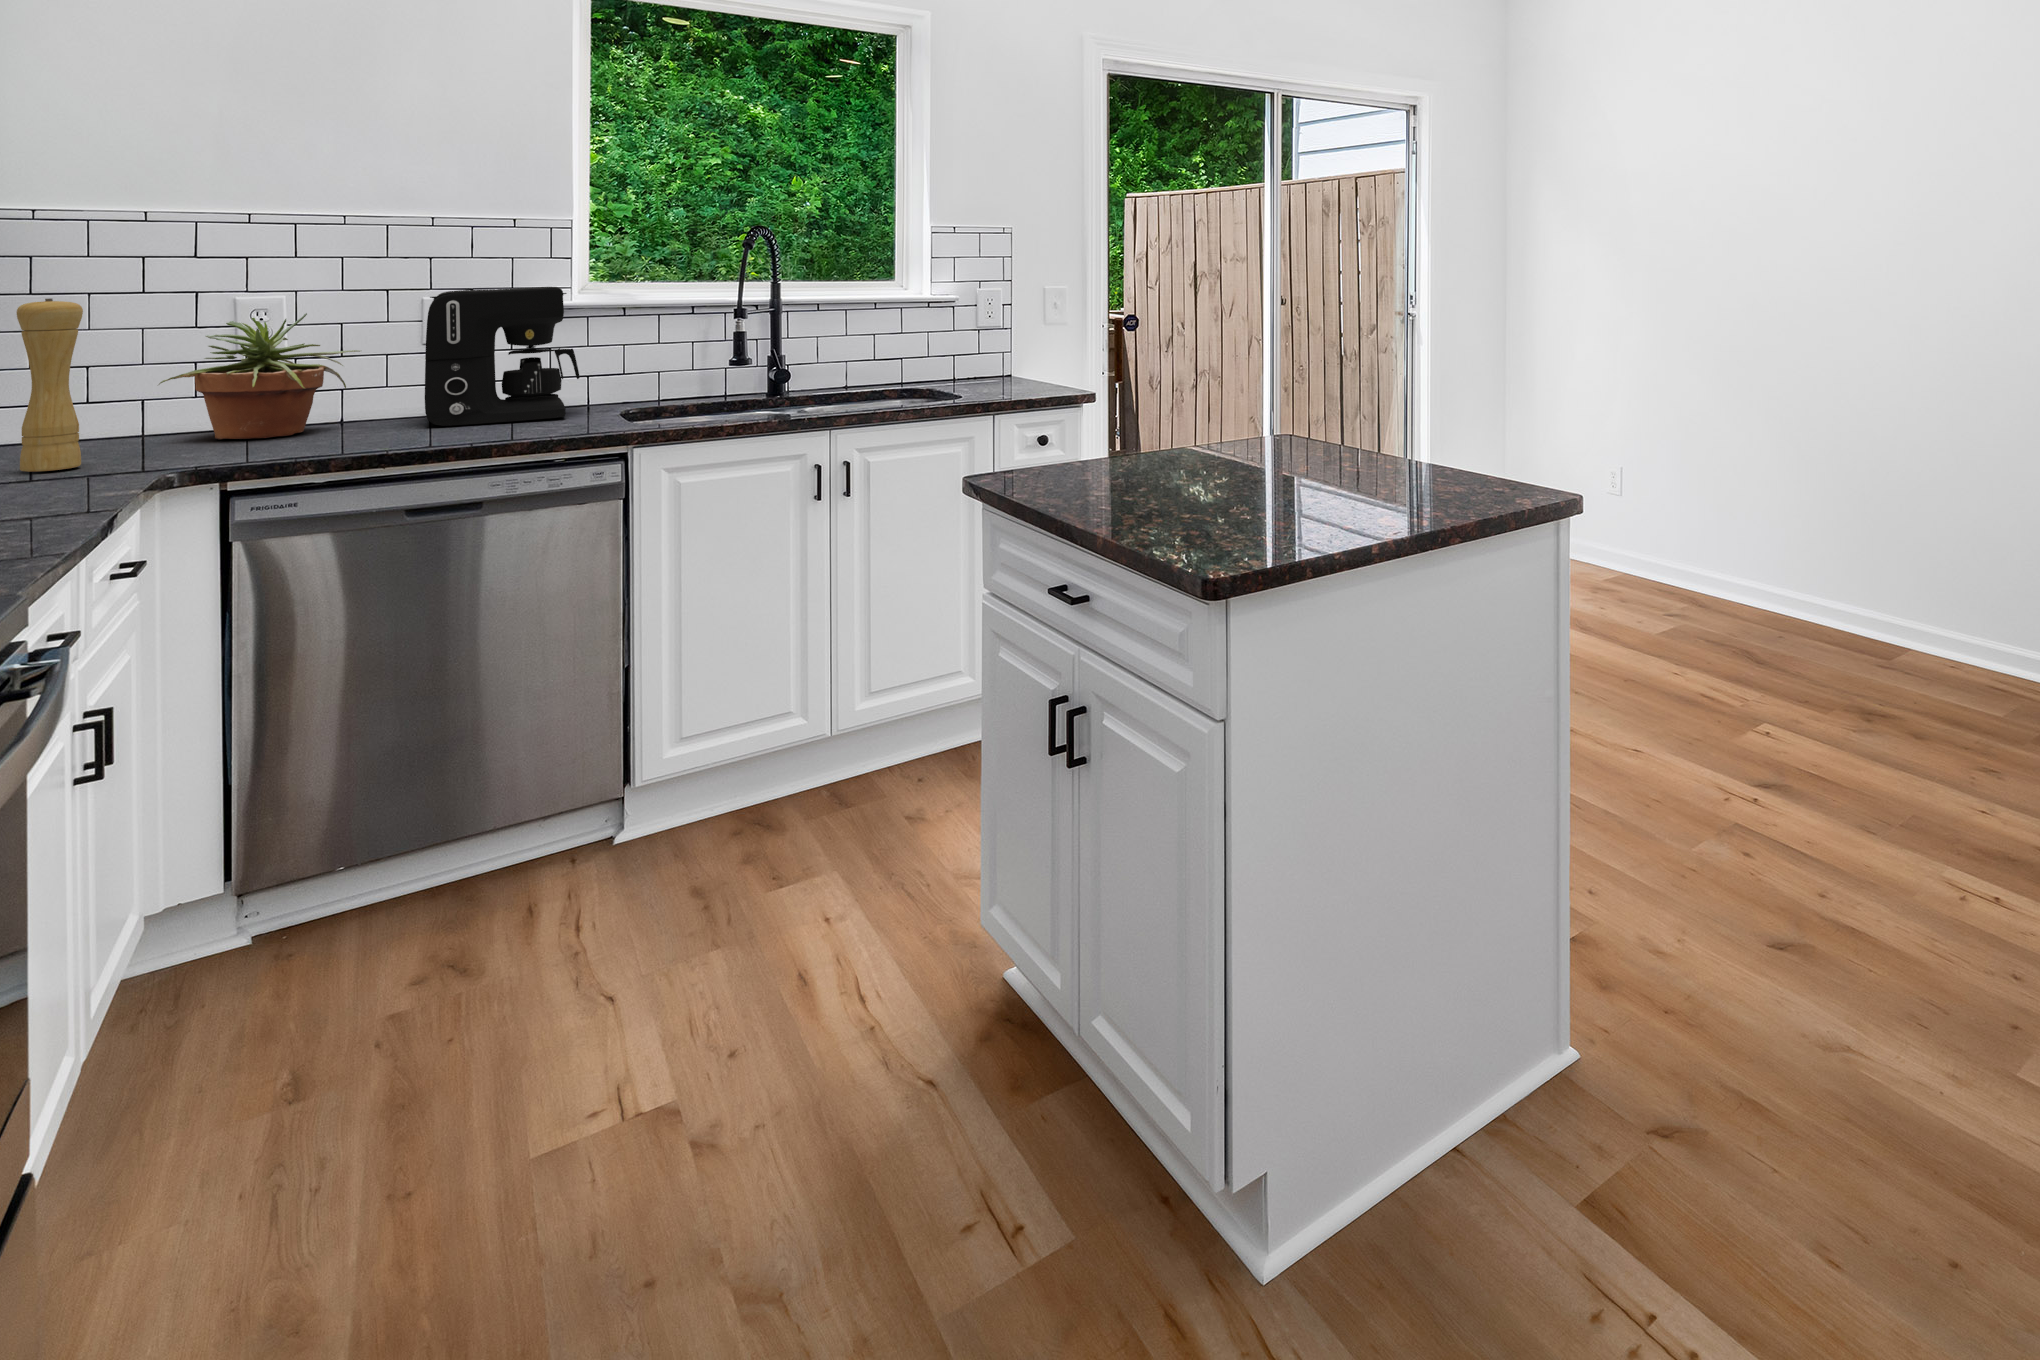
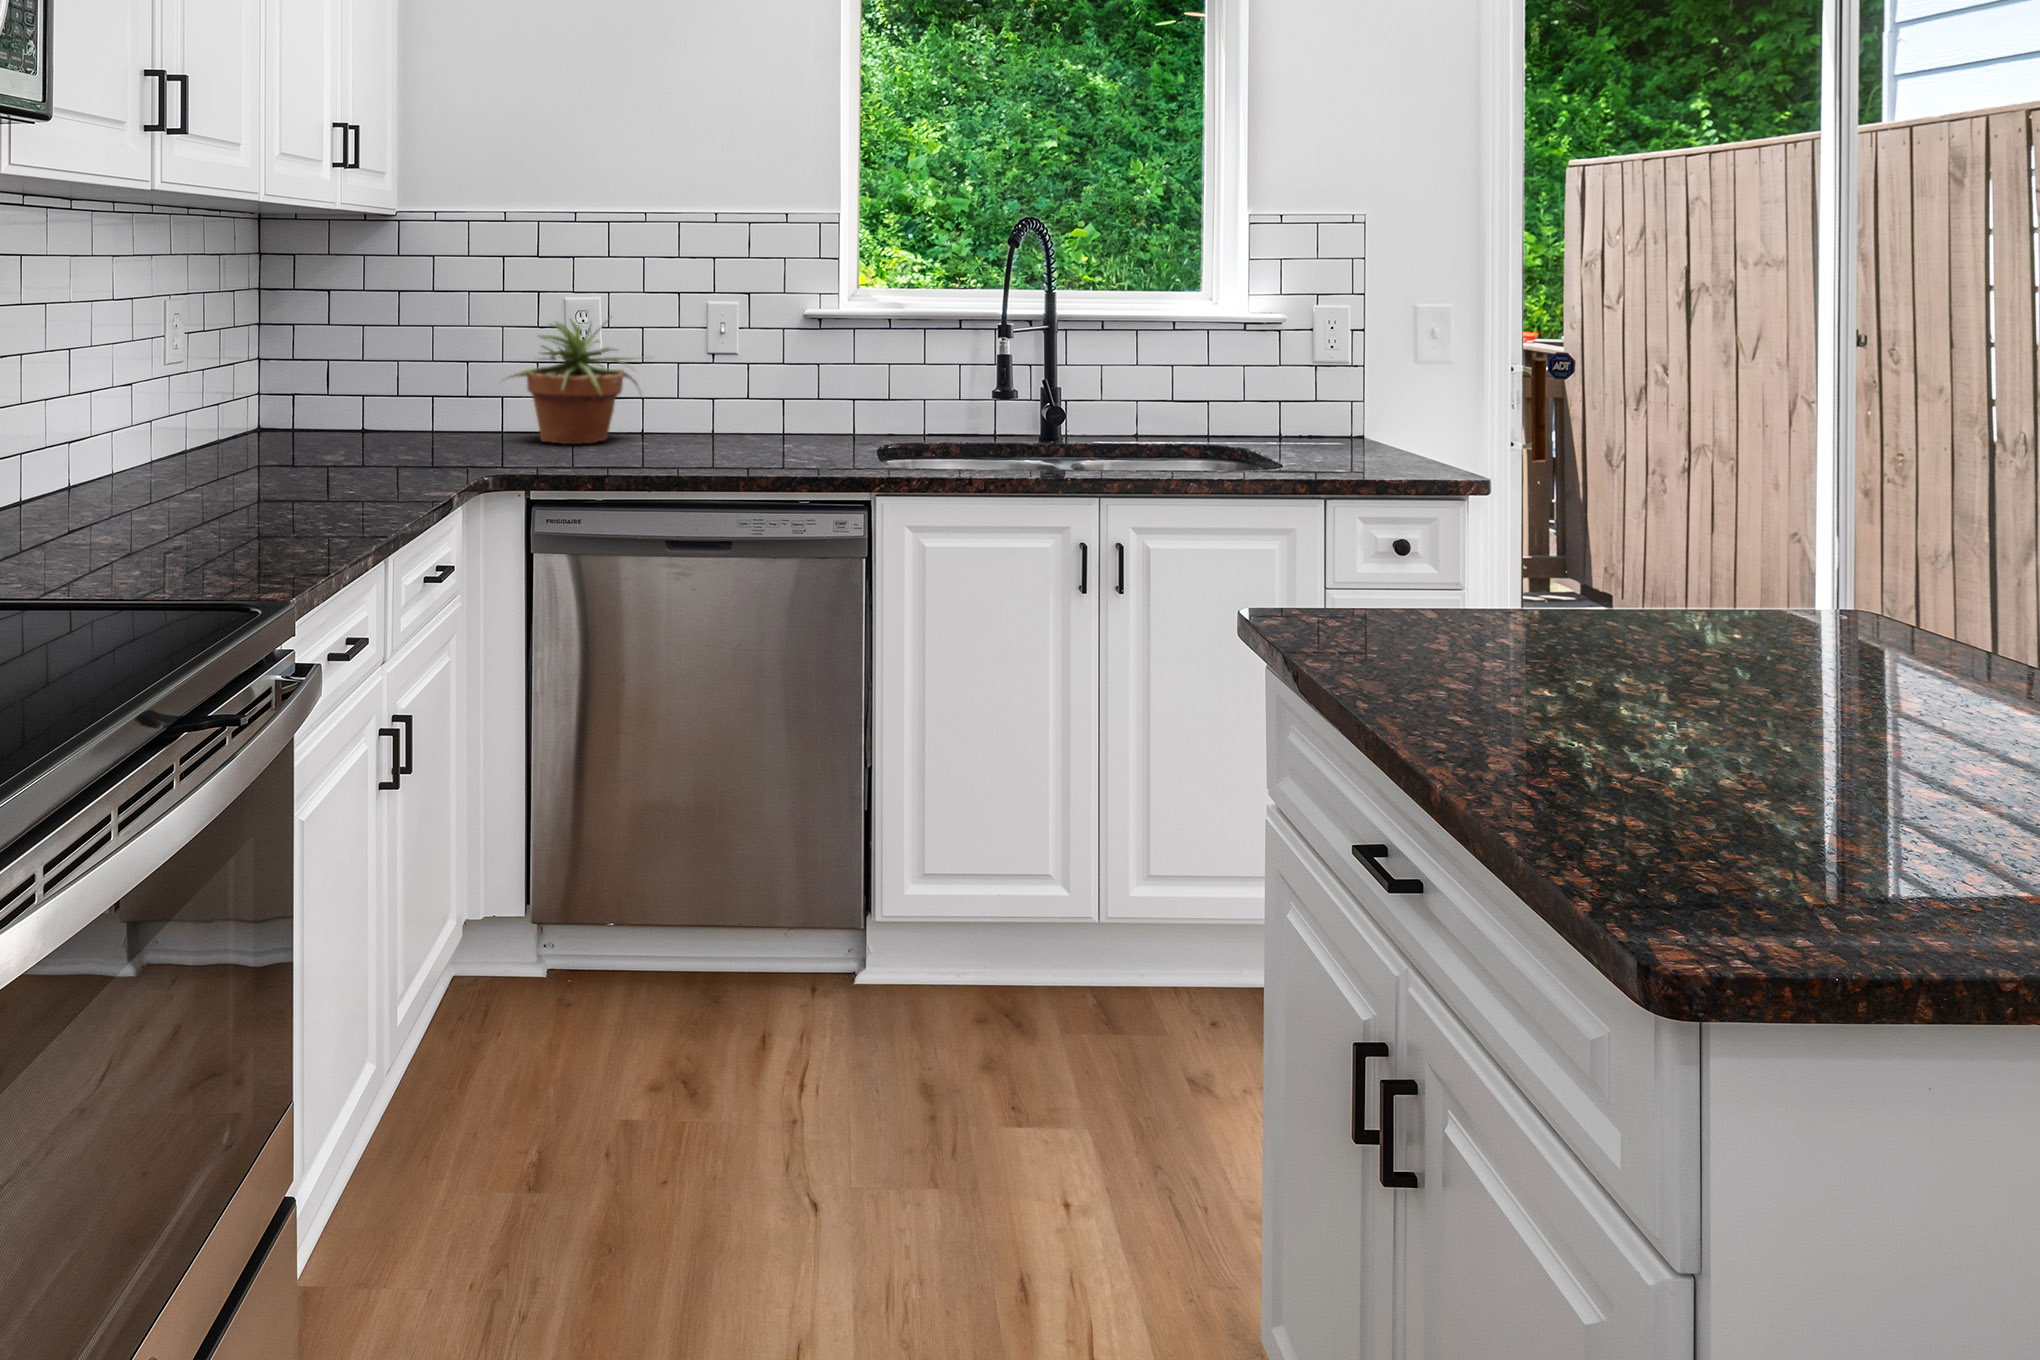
coffee maker: present [425,287,580,426] -> none [702,292,845,447]
pepper mill: present [16,298,83,472] -> none [393,296,436,462]

